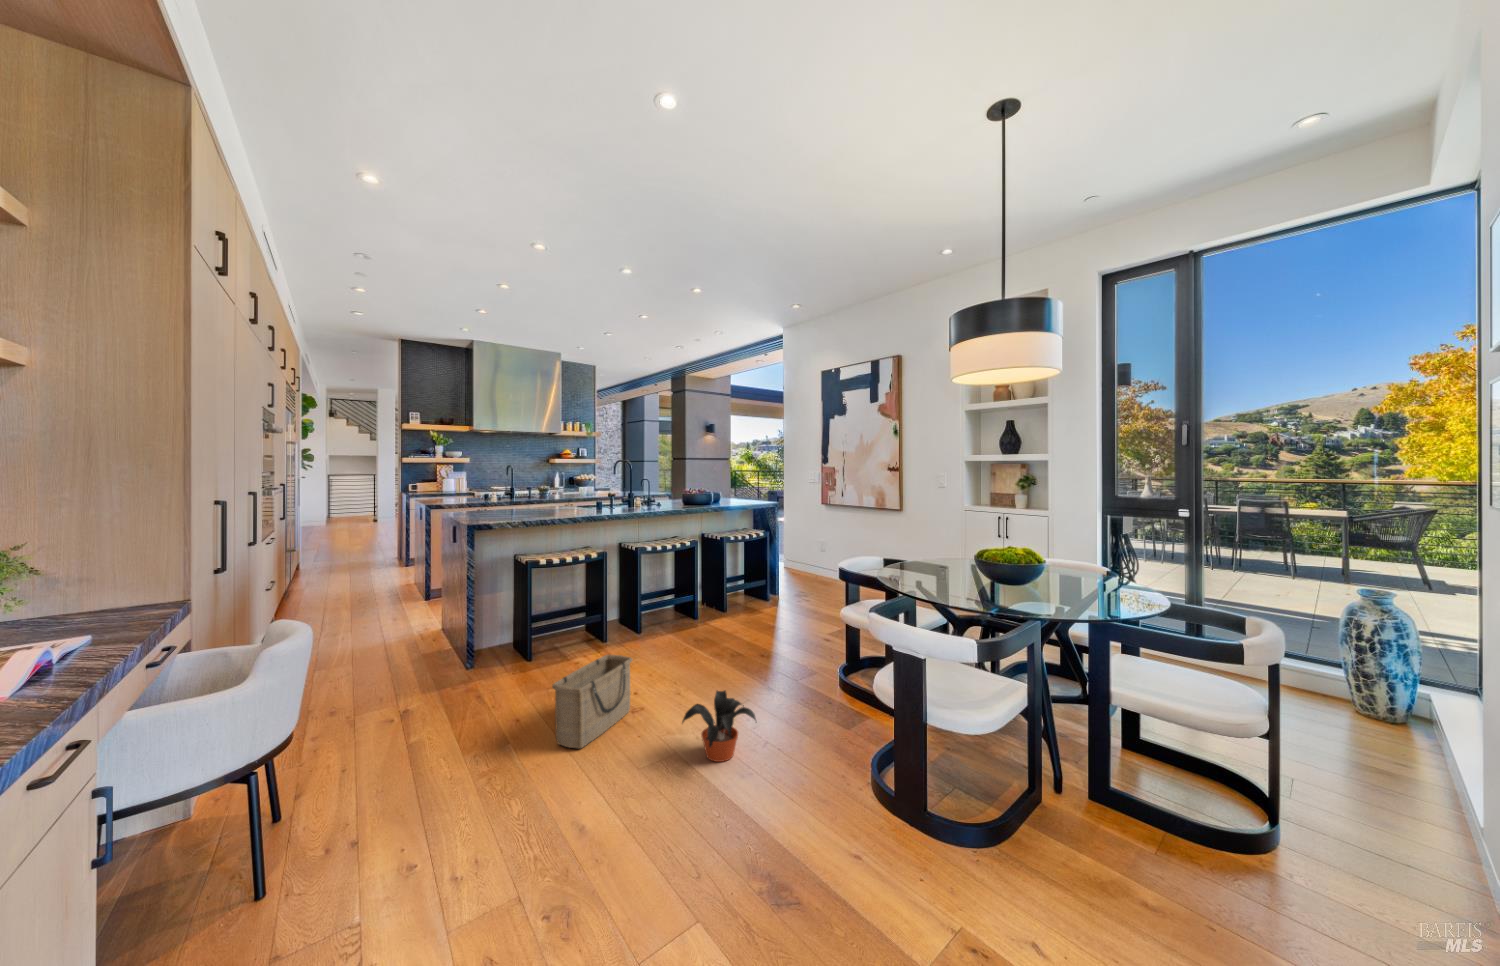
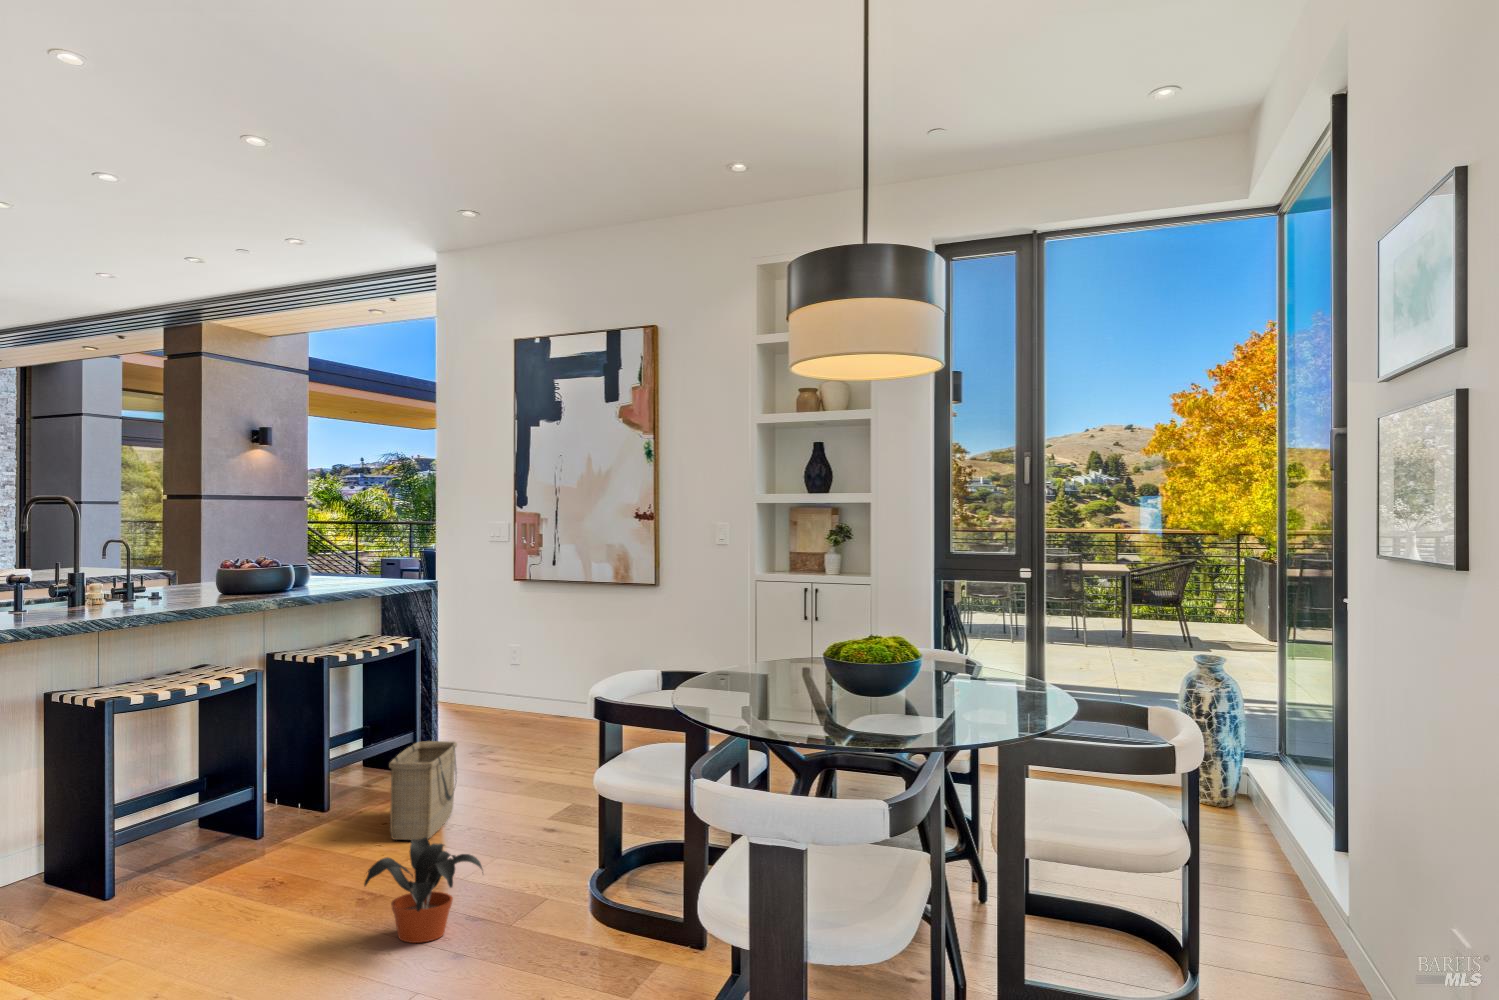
basket: present [552,654,632,748] -> present [389,741,457,840]

